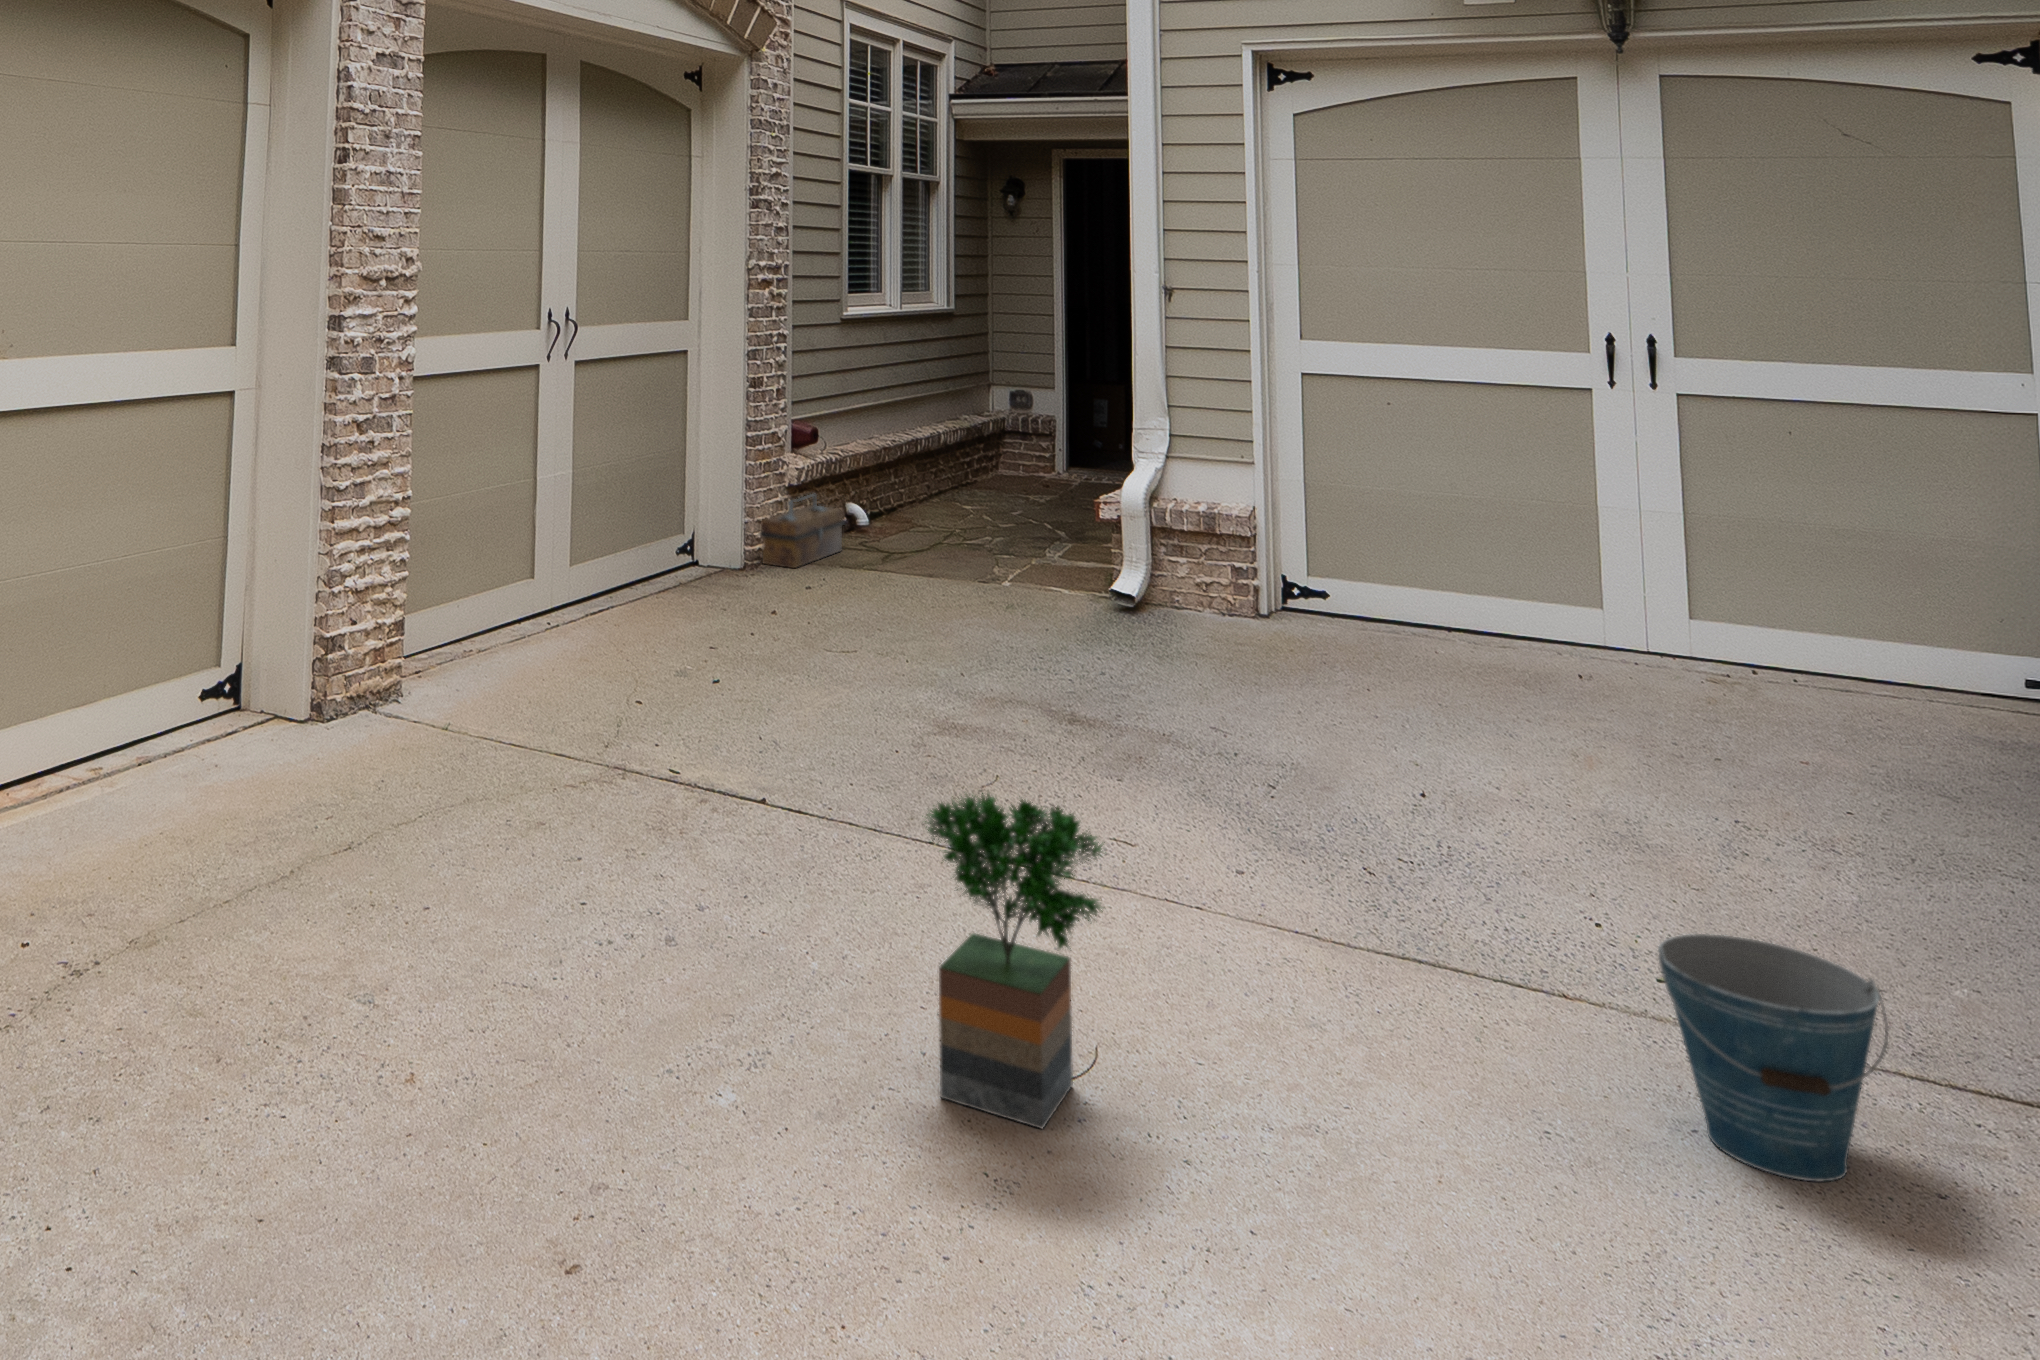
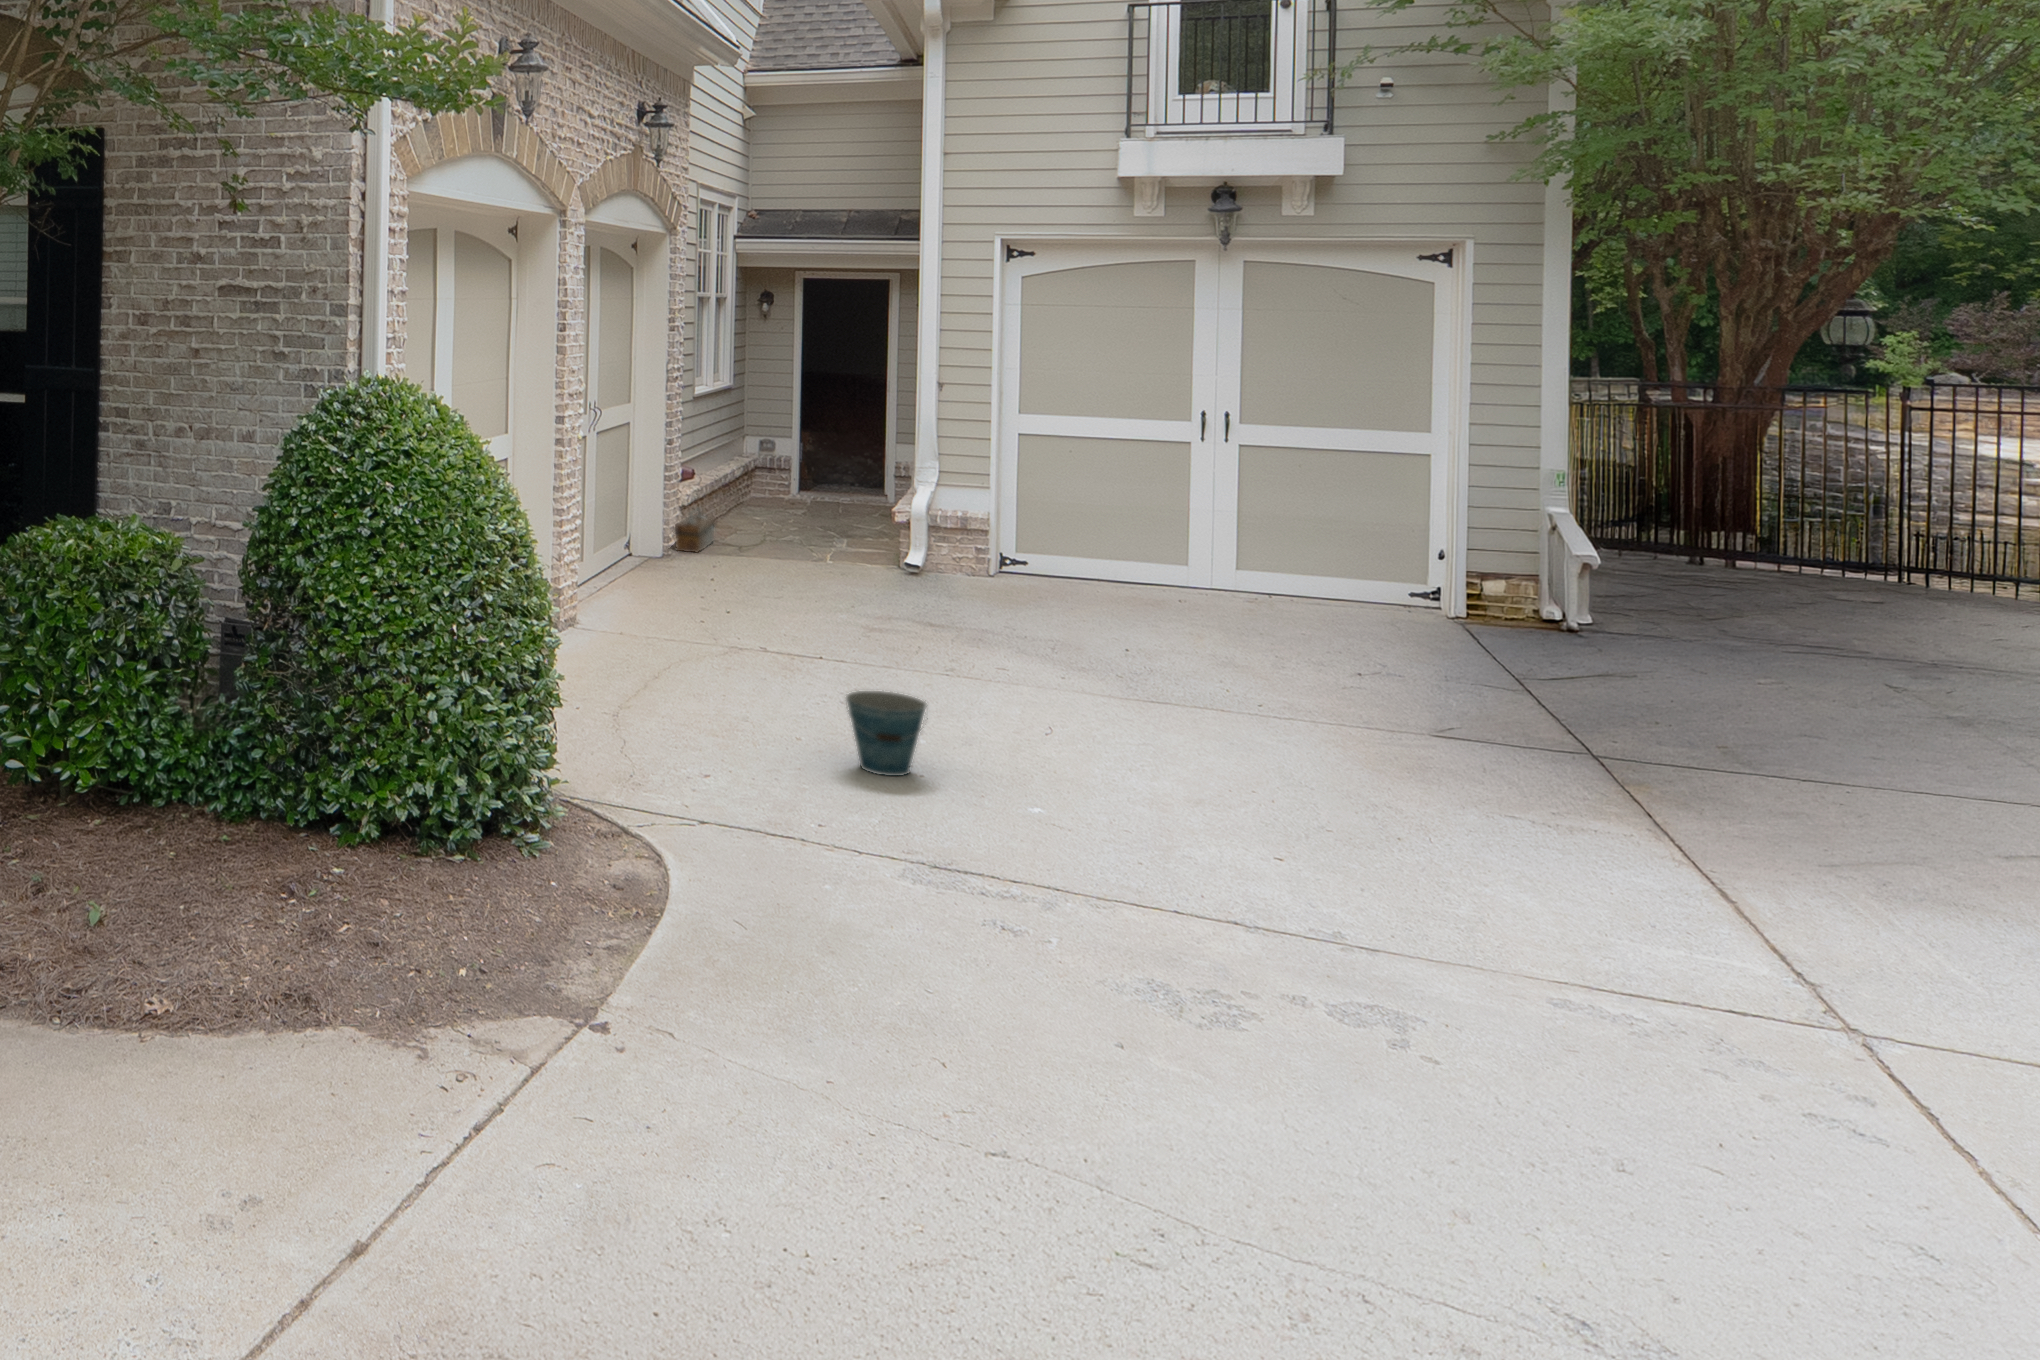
potted tree: present [925,793,1102,1129] -> none [989,627,1077,751]
bucket: present [1658,934,1888,1182] -> present [846,691,928,776]

